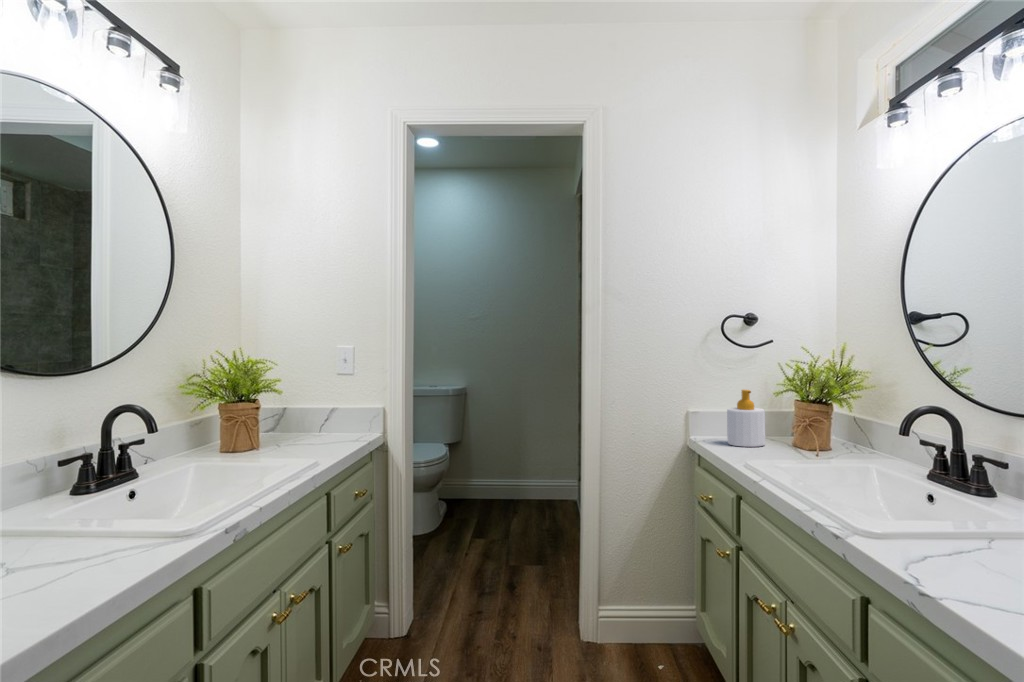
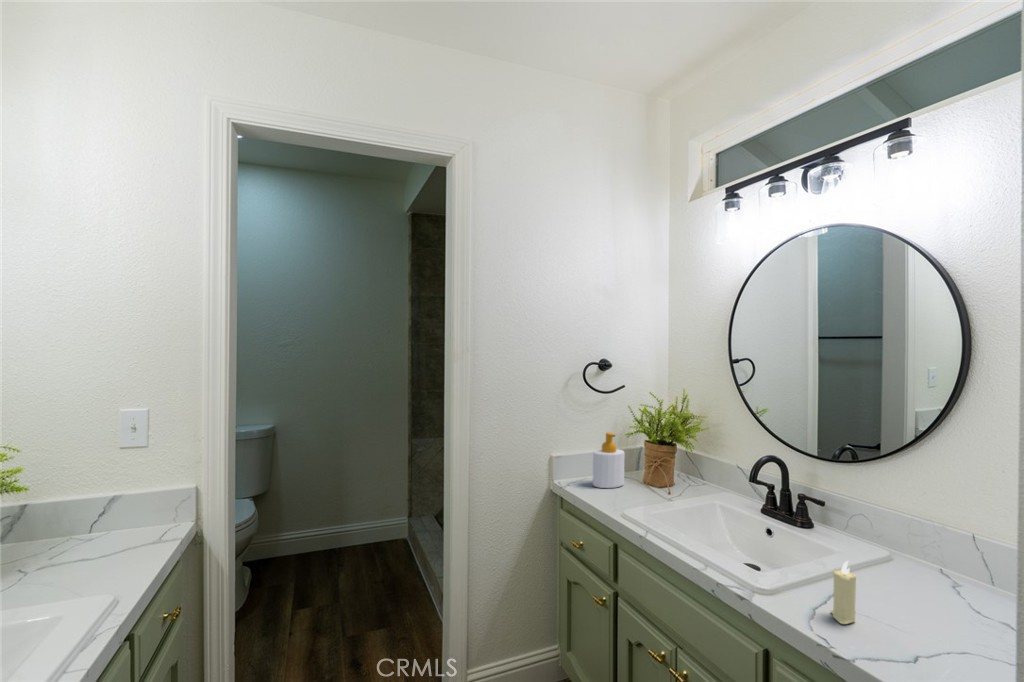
candle: none [946,503,979,575] -> present [831,561,856,624]

